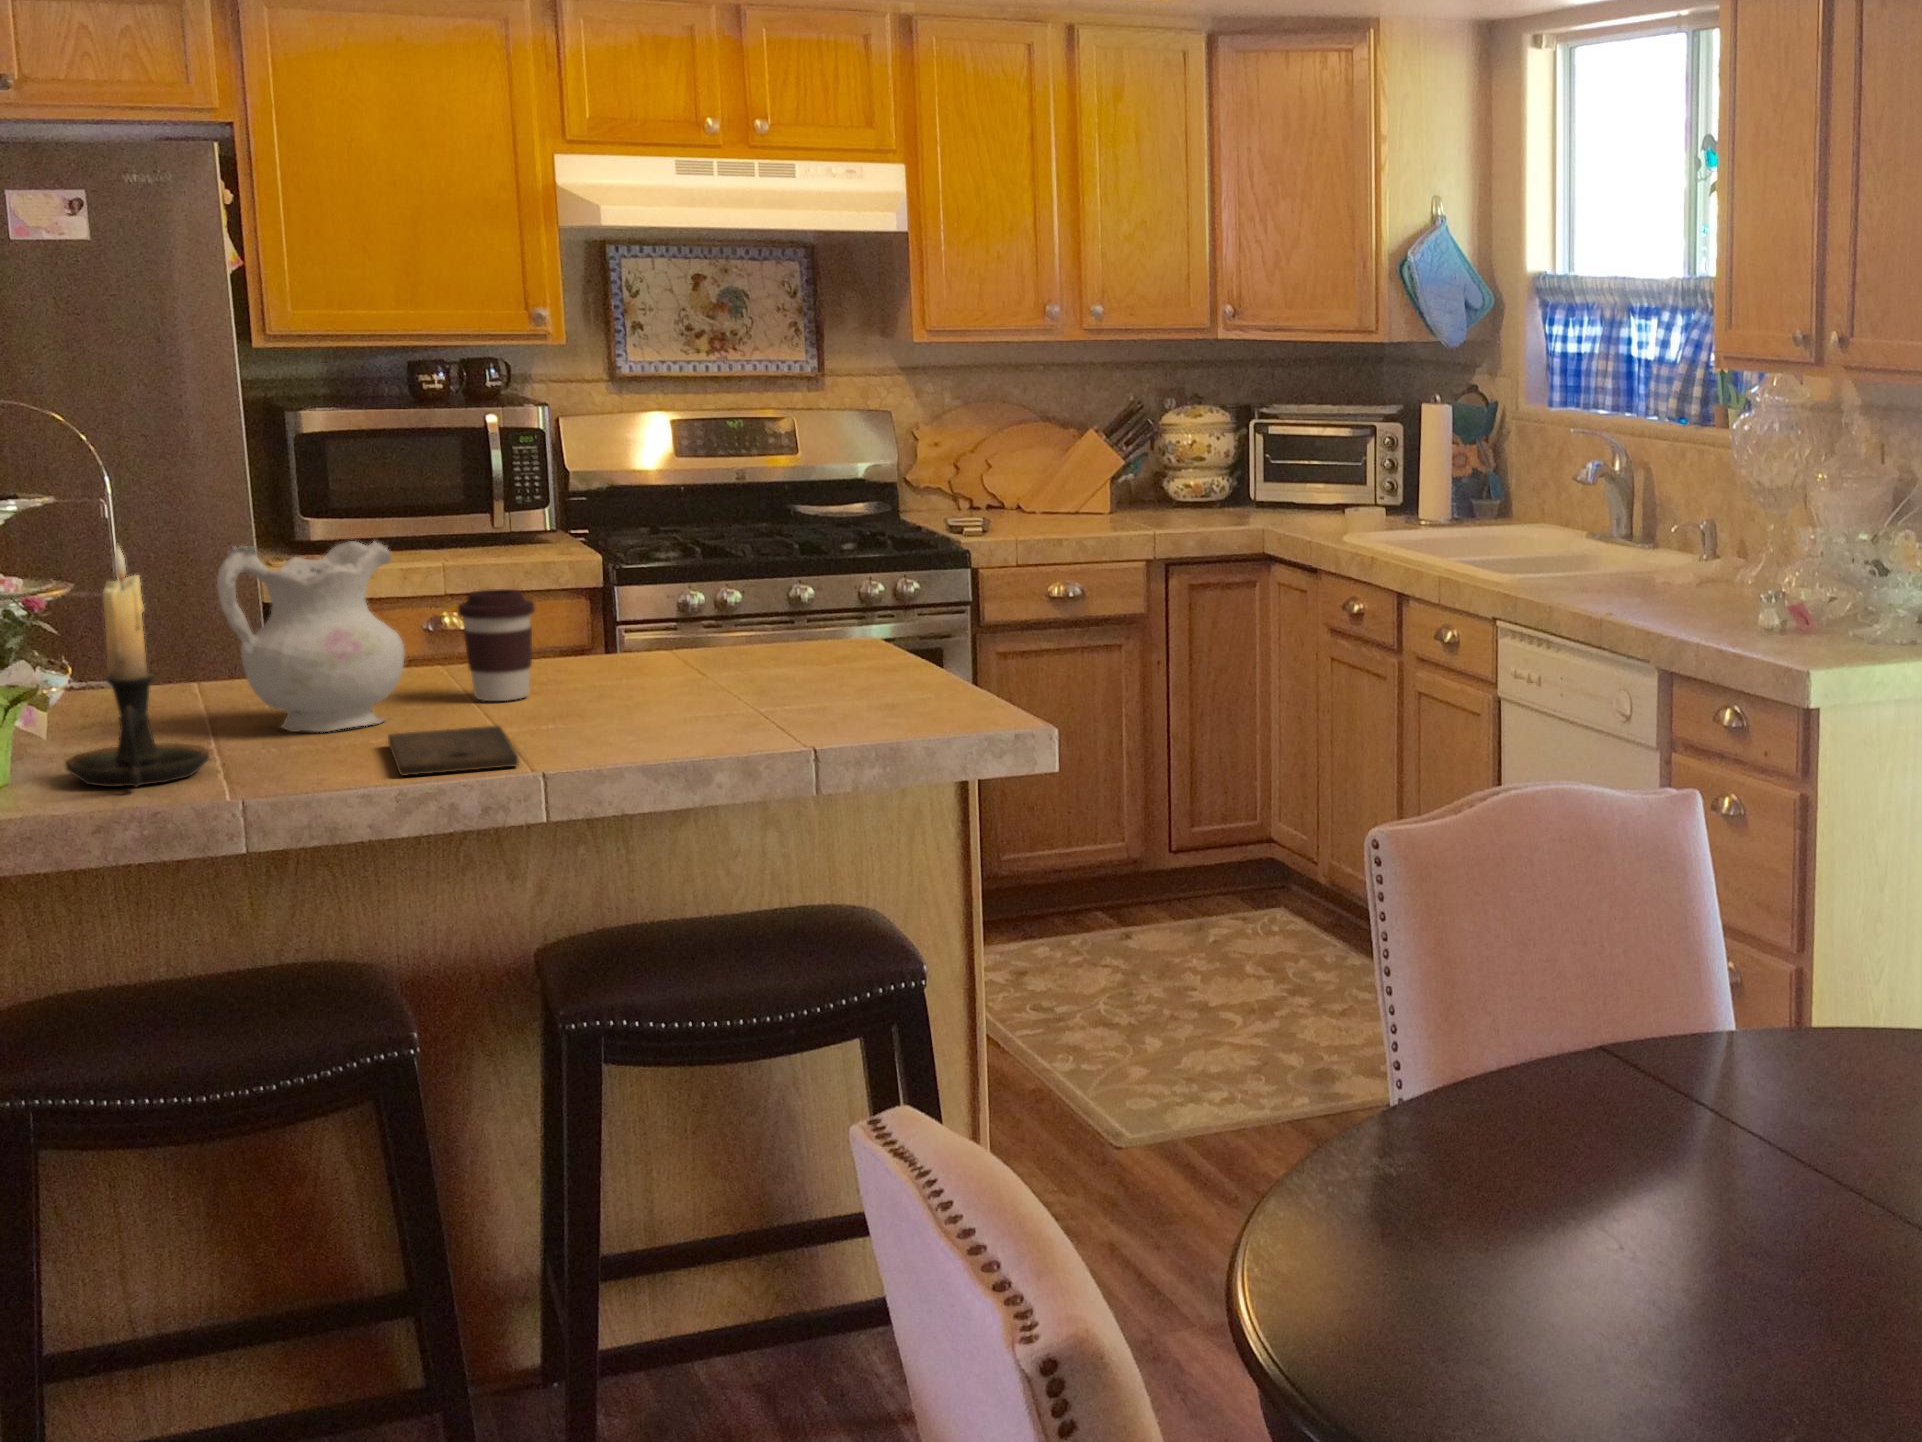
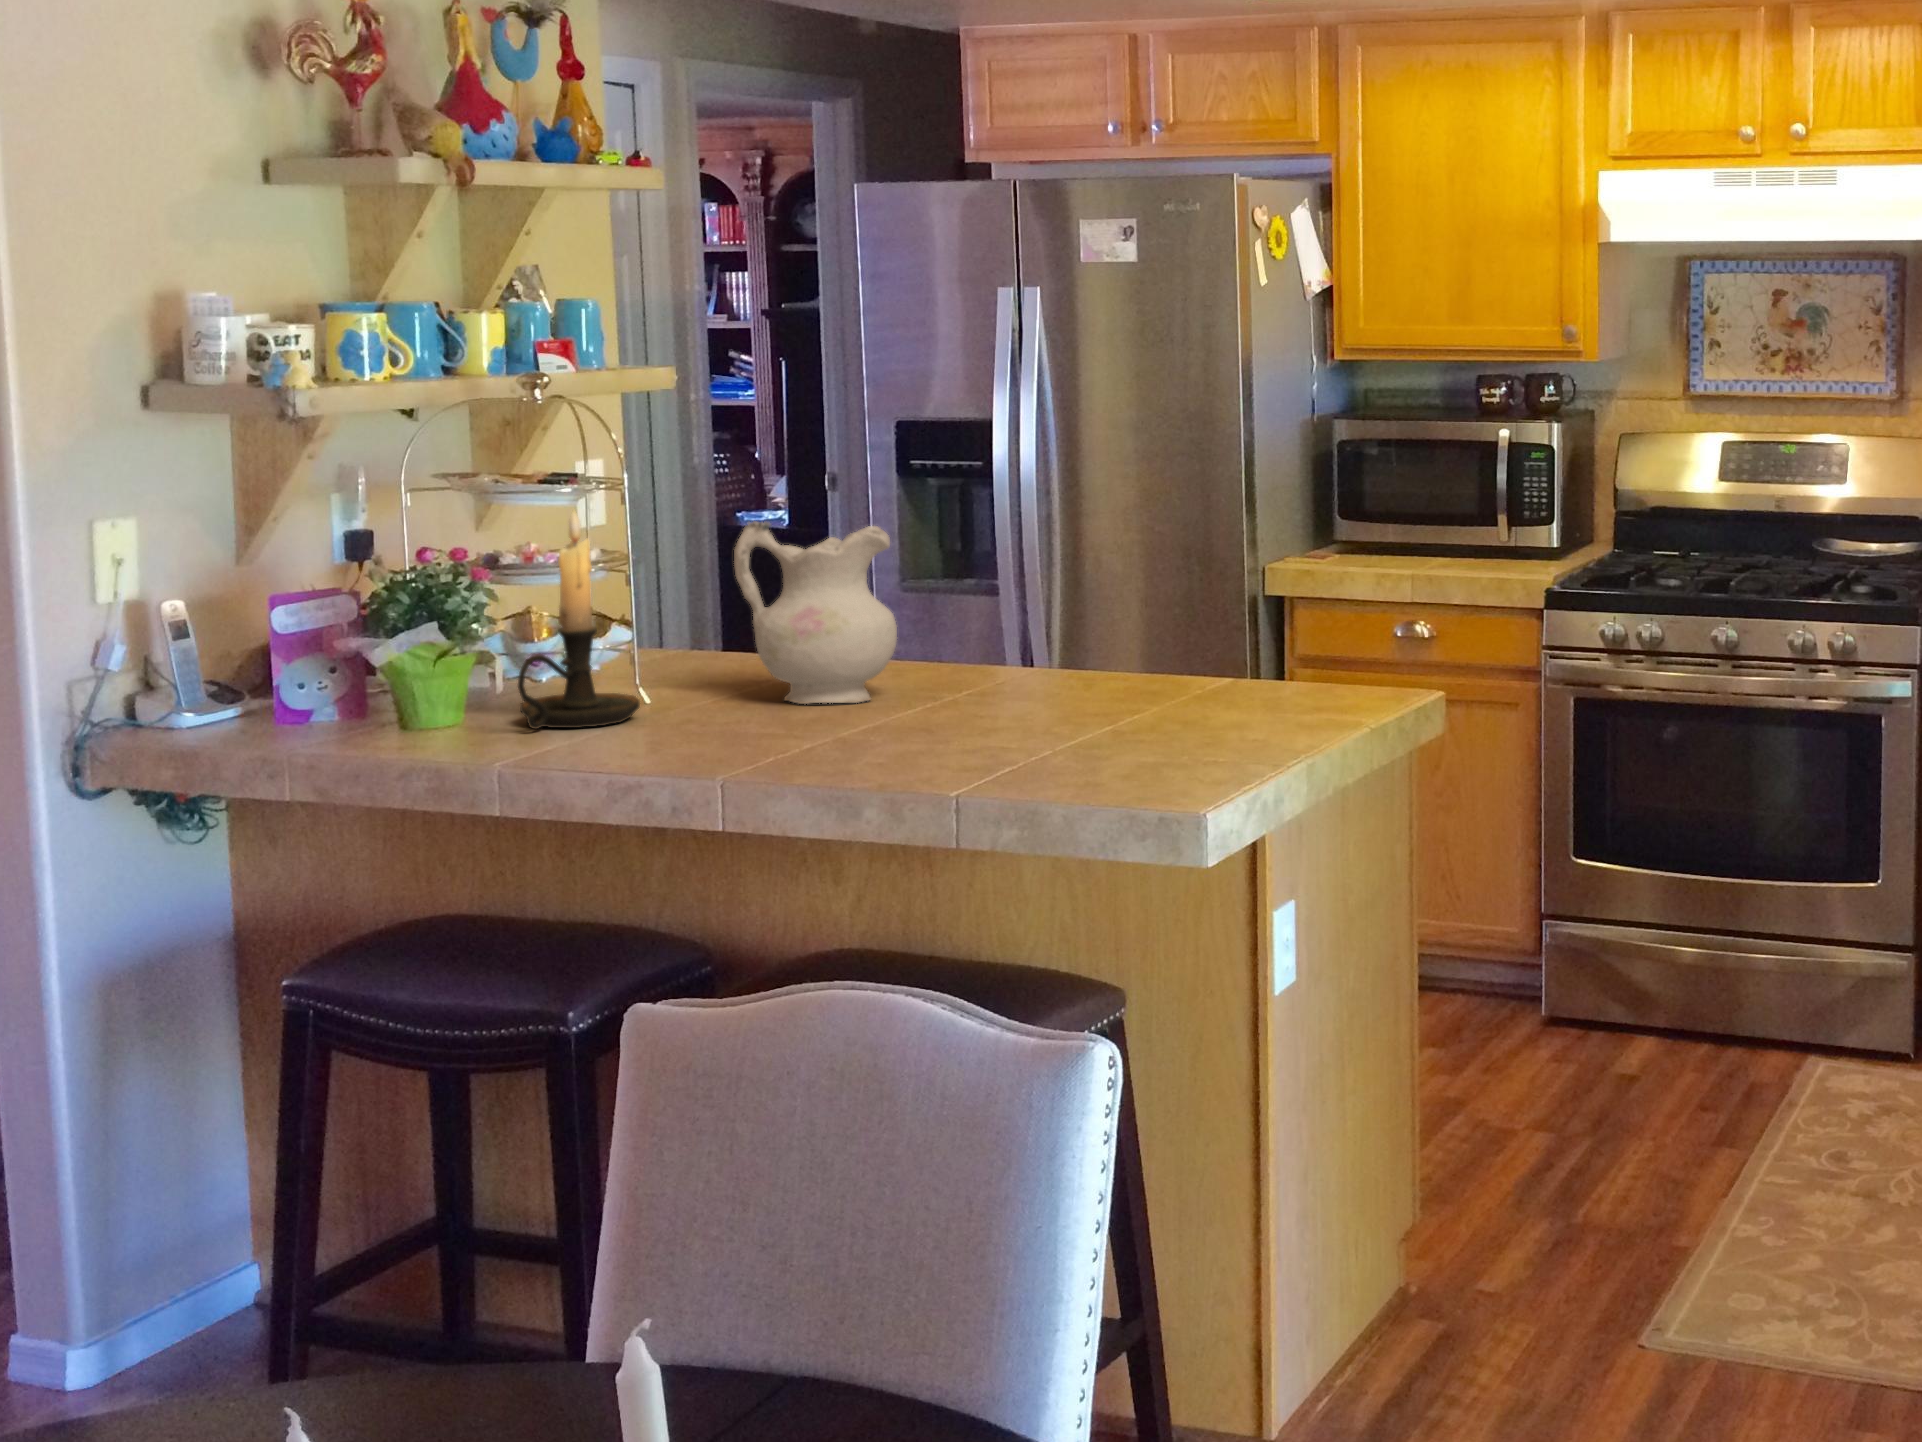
coffee cup: present [458,589,534,701] -> none [972,585,1044,697]
cutting board: present [388,726,519,775] -> none [701,711,882,755]

